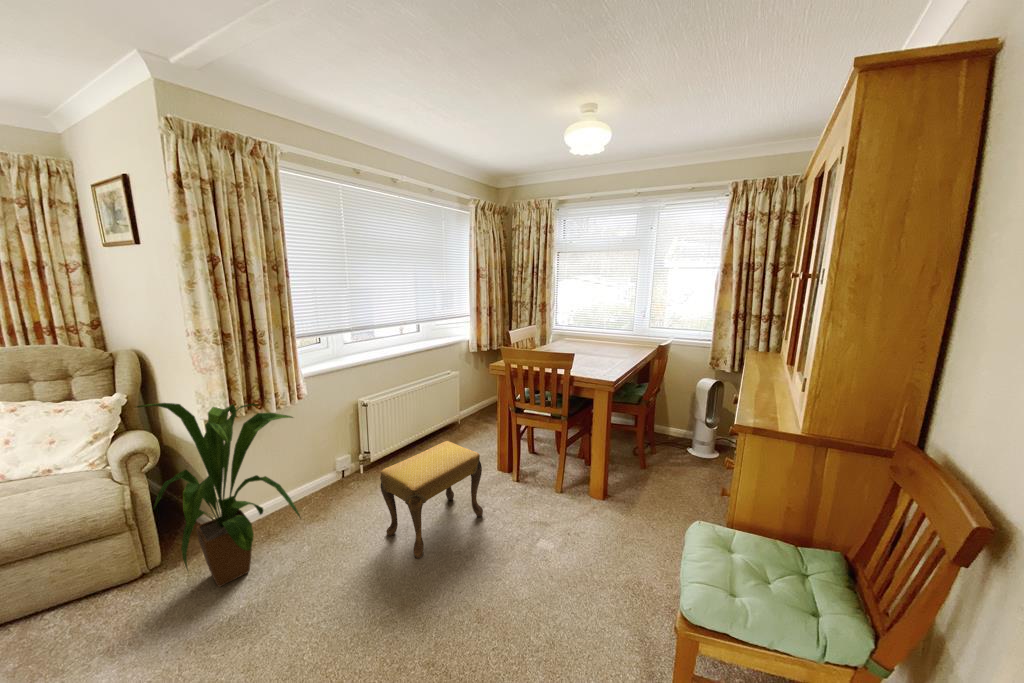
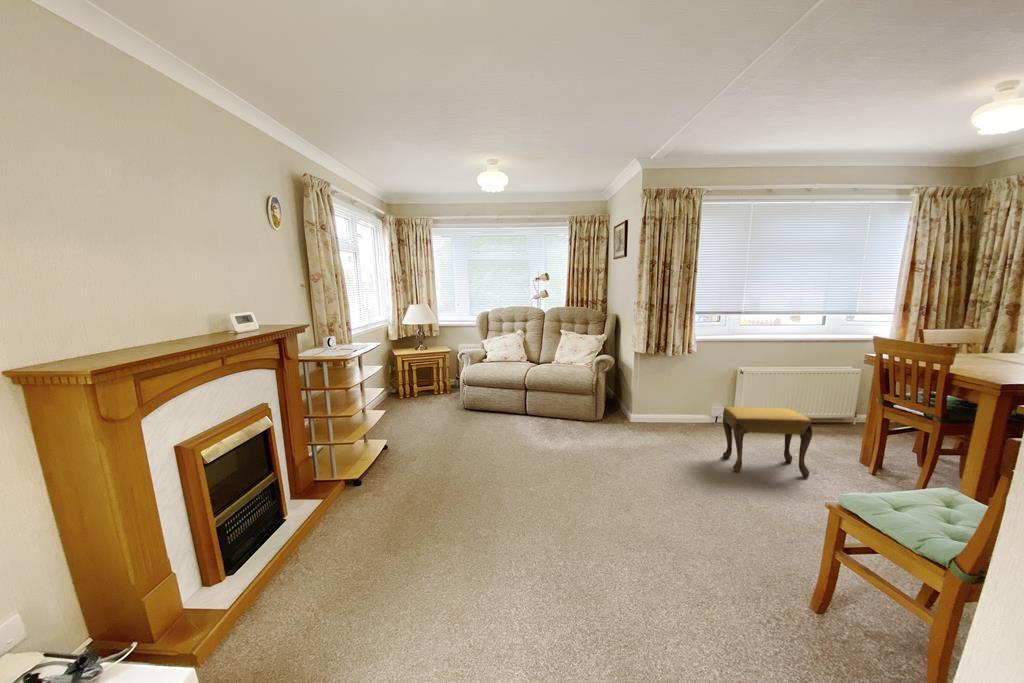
house plant: present [137,403,300,587] -> none [608,329,681,439]

